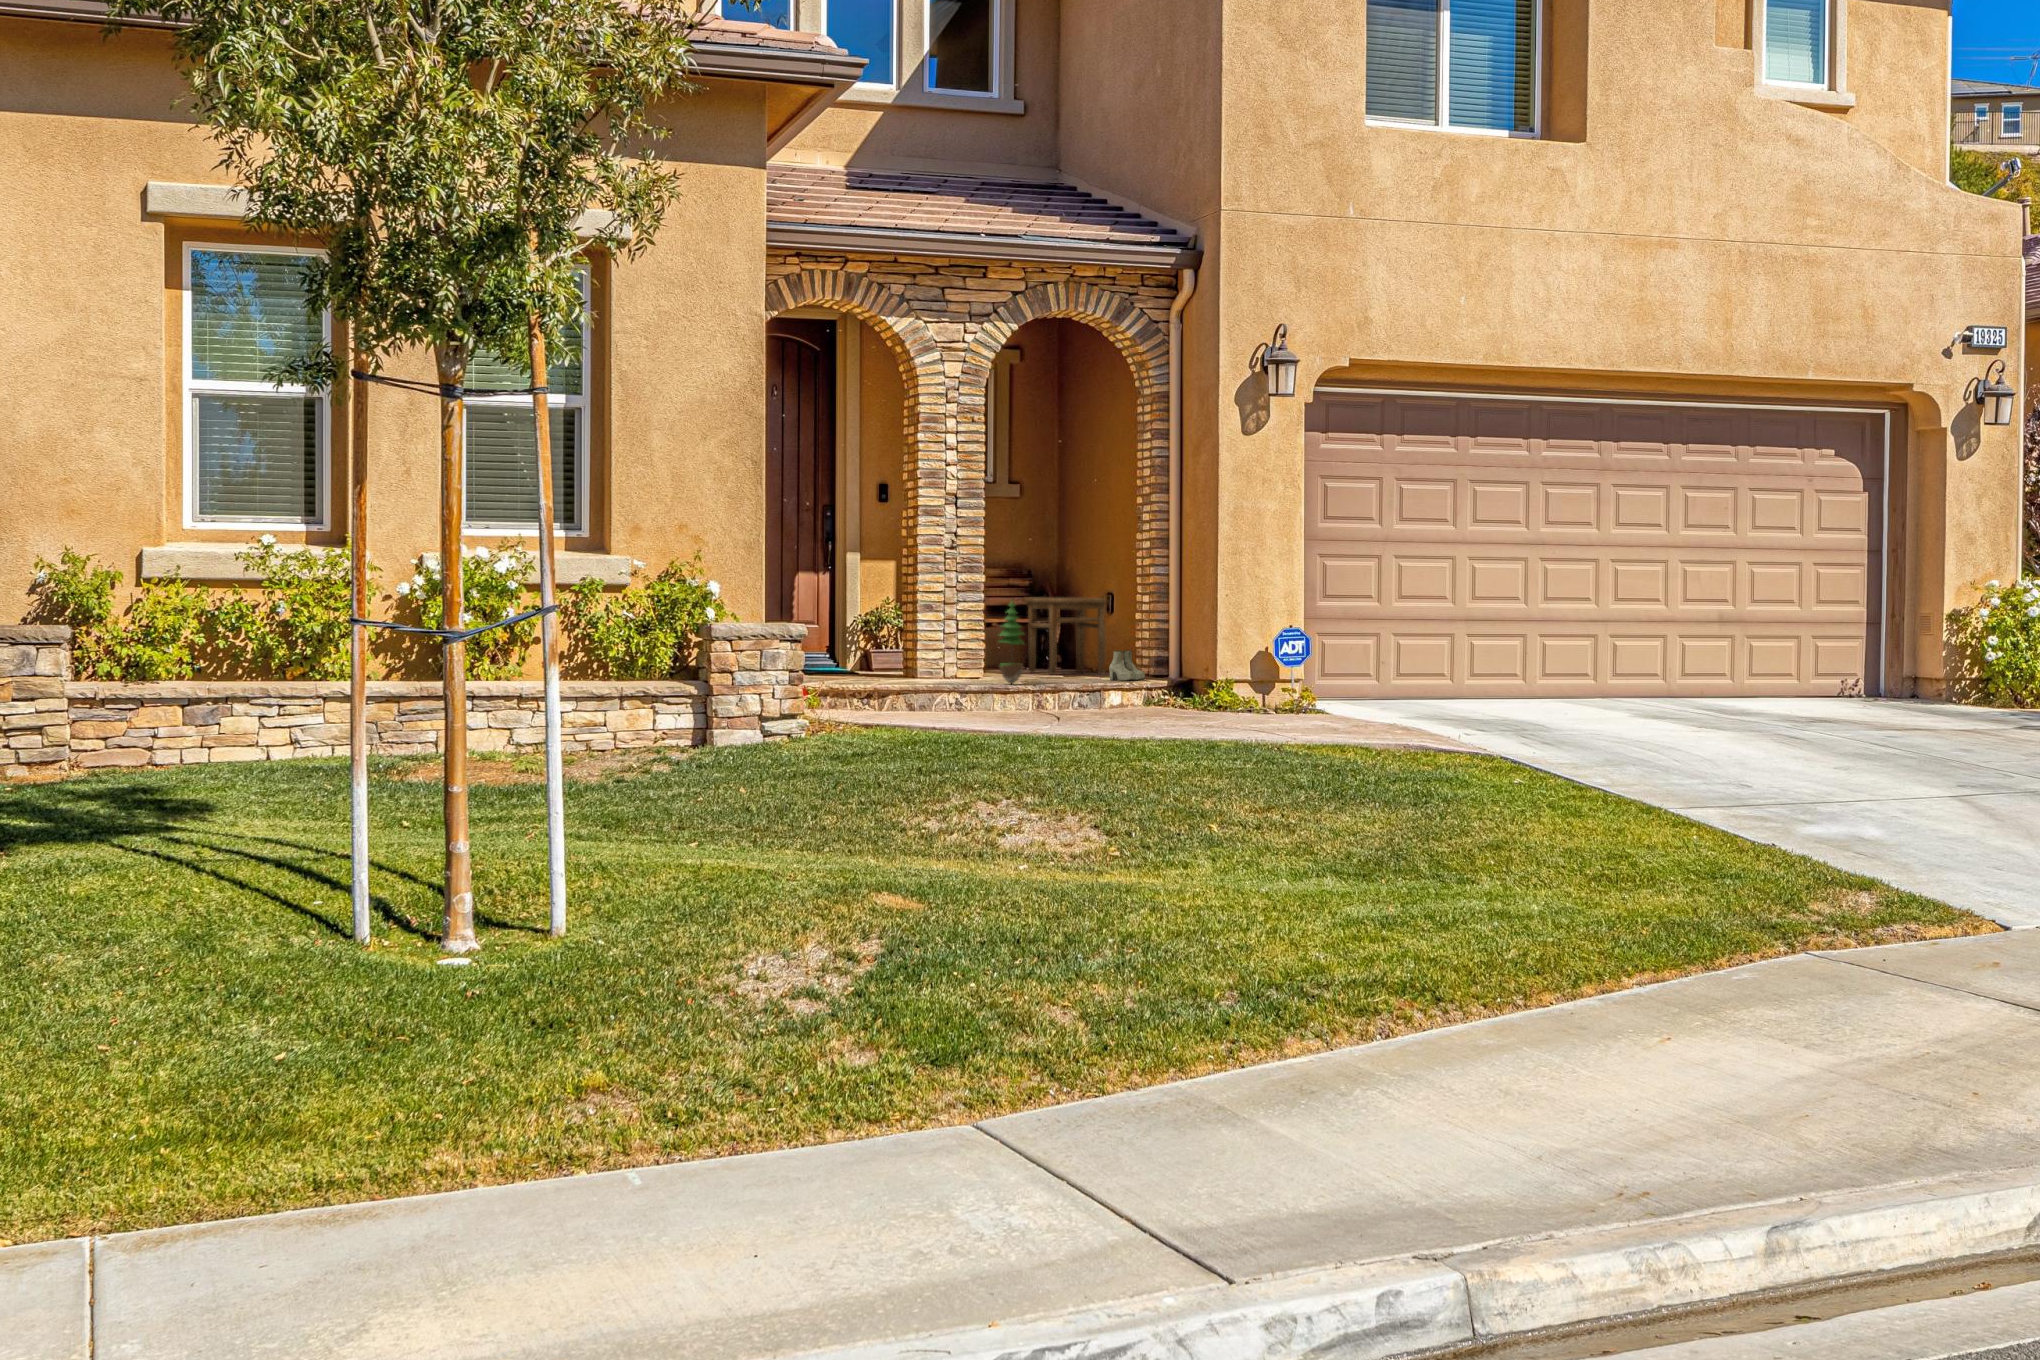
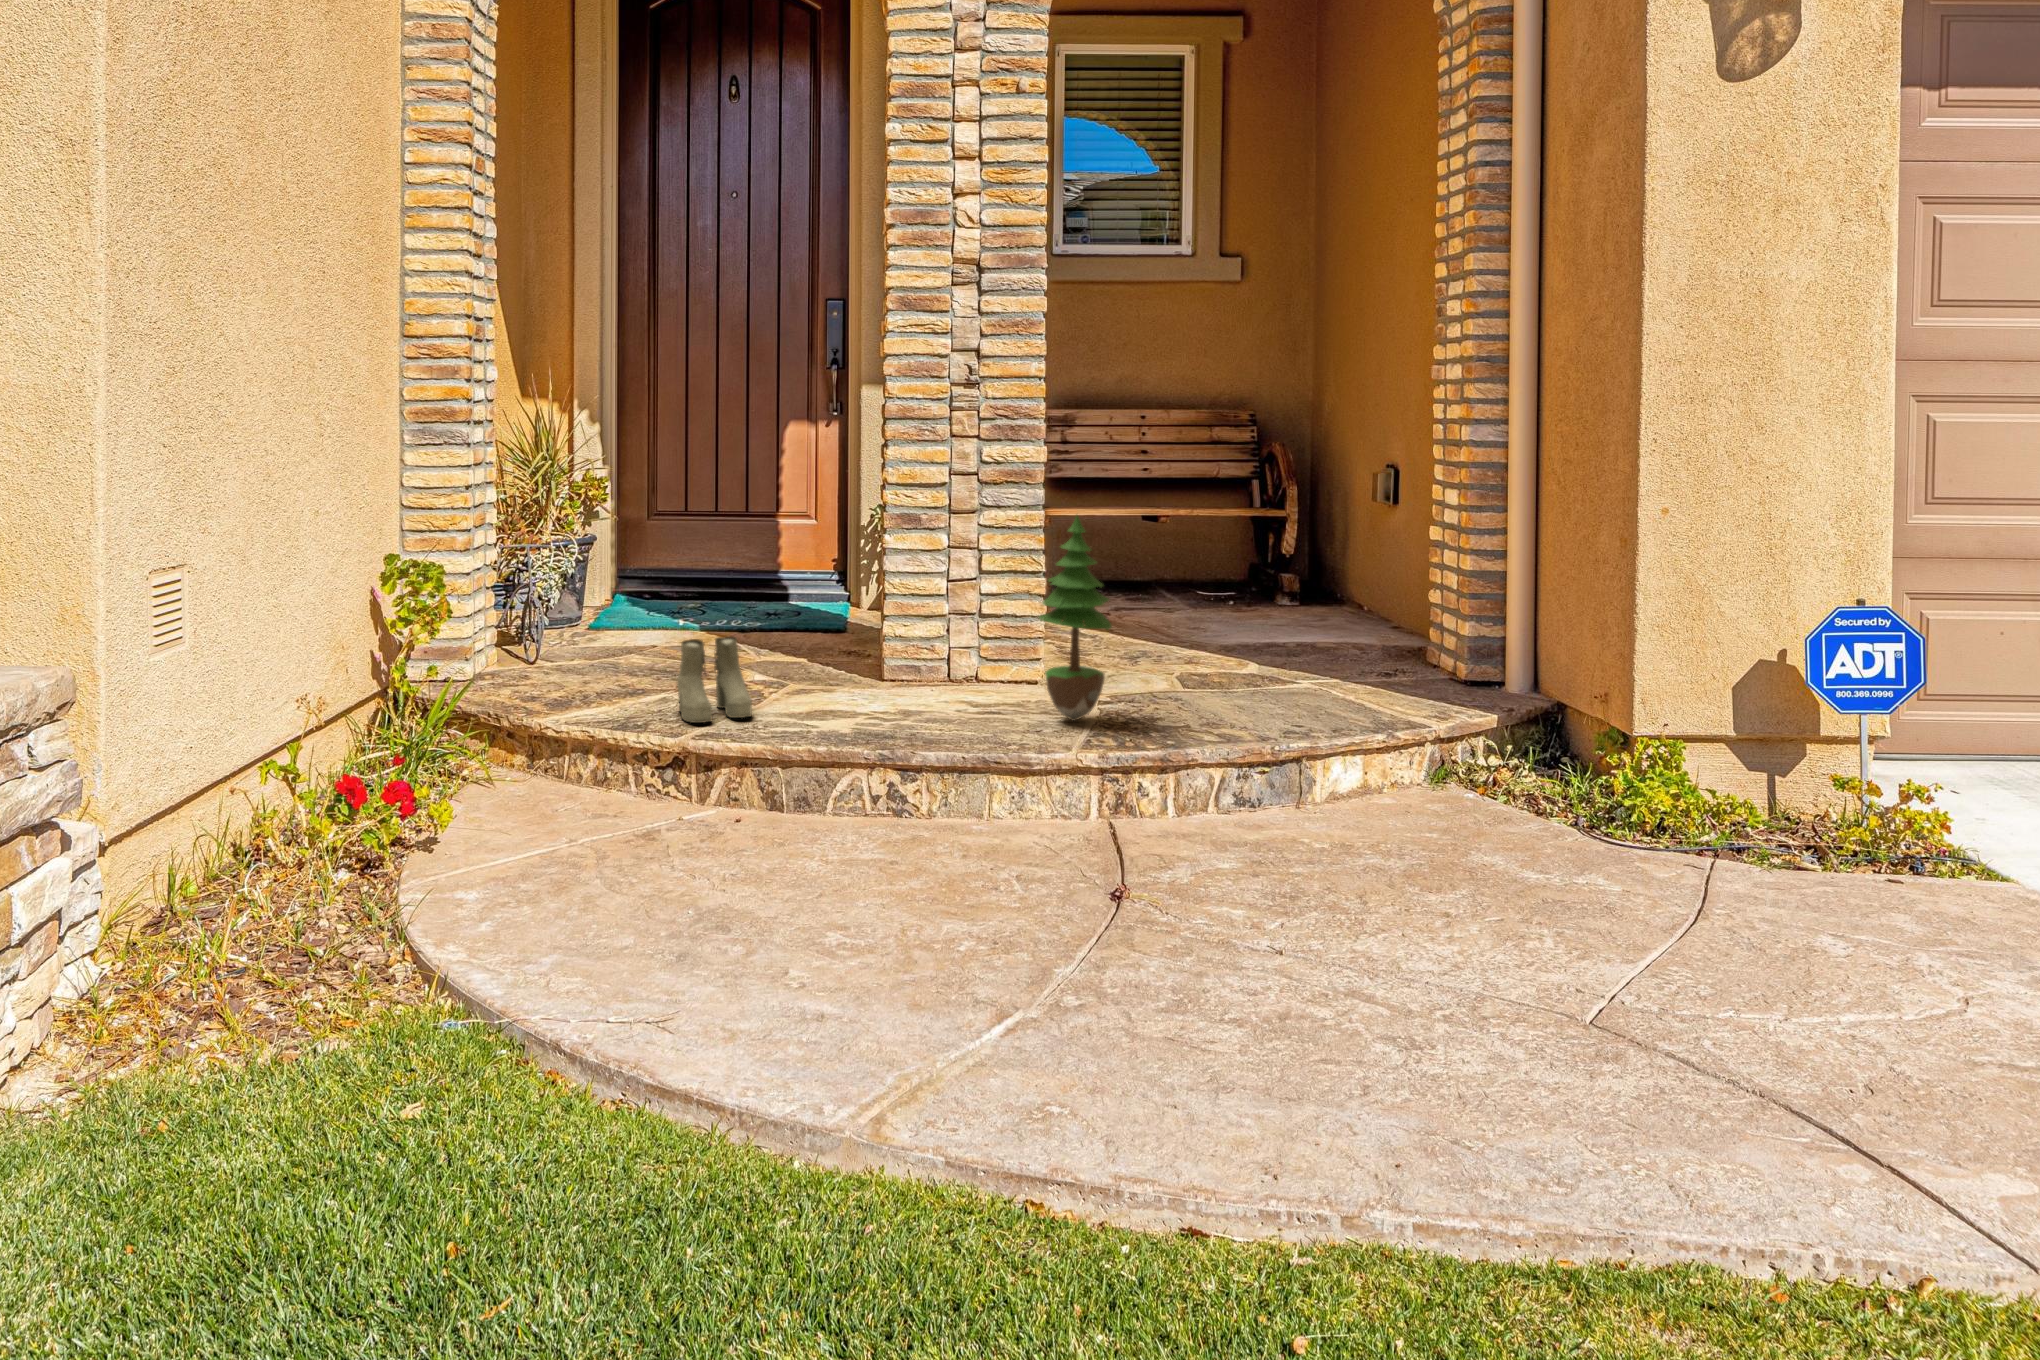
side table: present [1024,598,1107,675] -> none [1224,465,1393,626]
boots: present [1109,650,1145,681] -> present [677,637,752,723]

